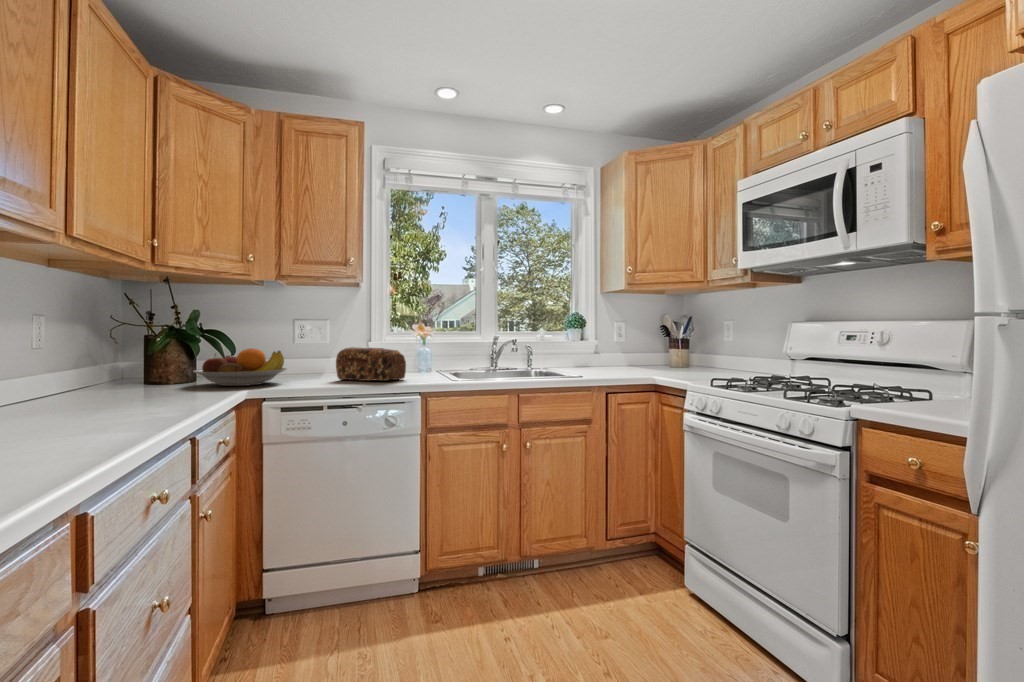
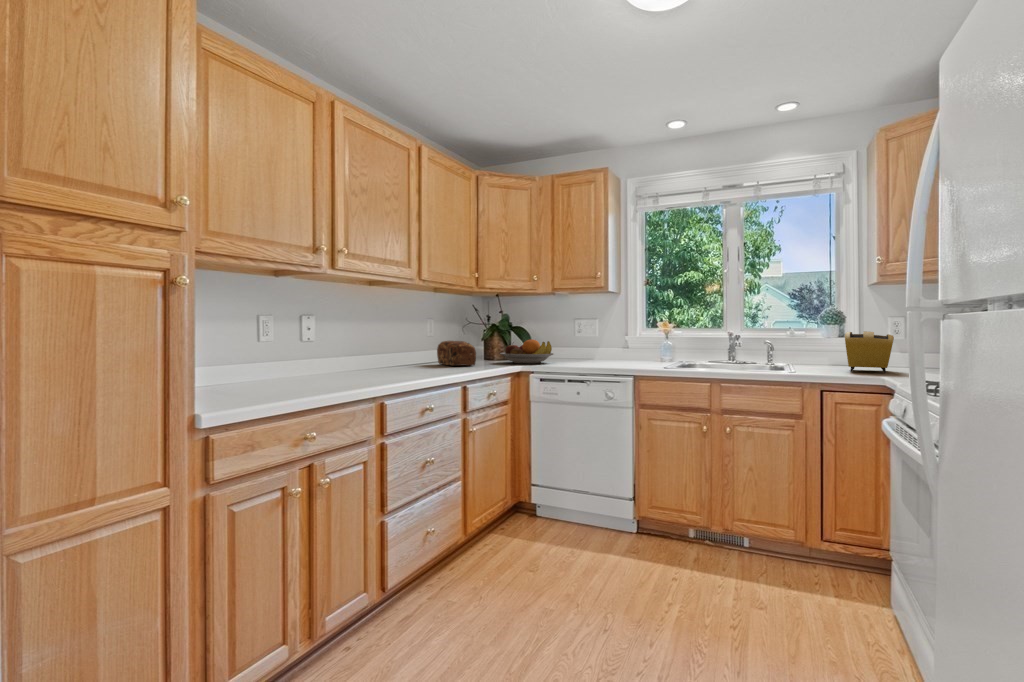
toaster: none [600,336,648,374] -> present [845,331,894,373]
bread loaf: present [336,347,406,381] -> present [437,341,476,366]

